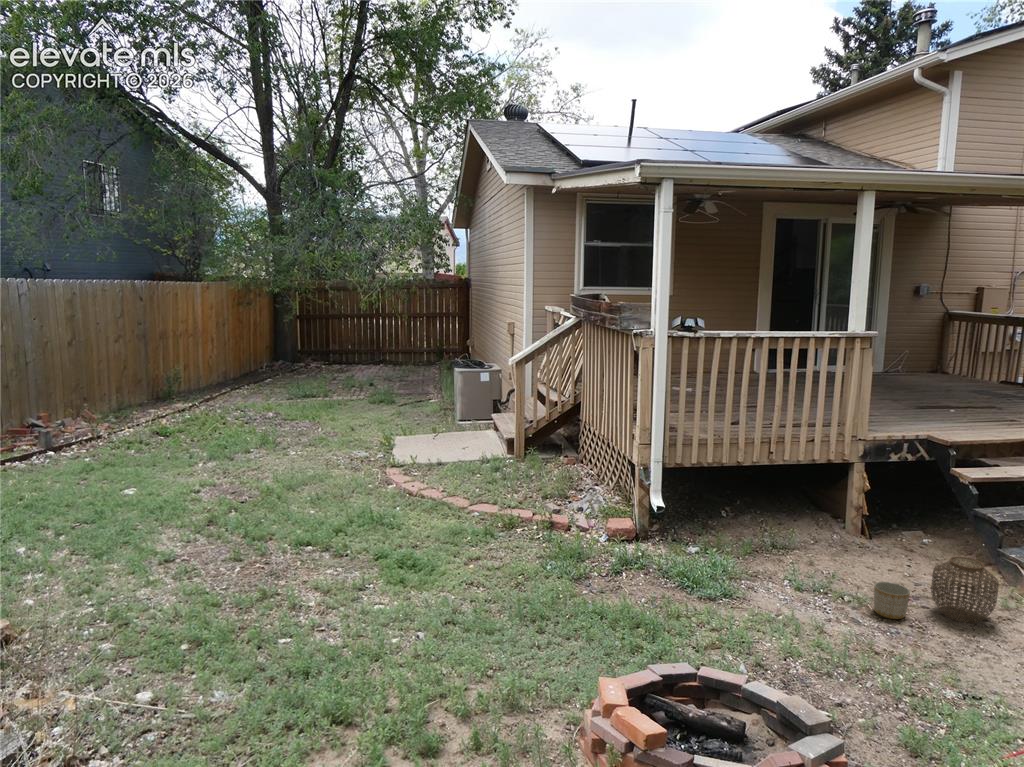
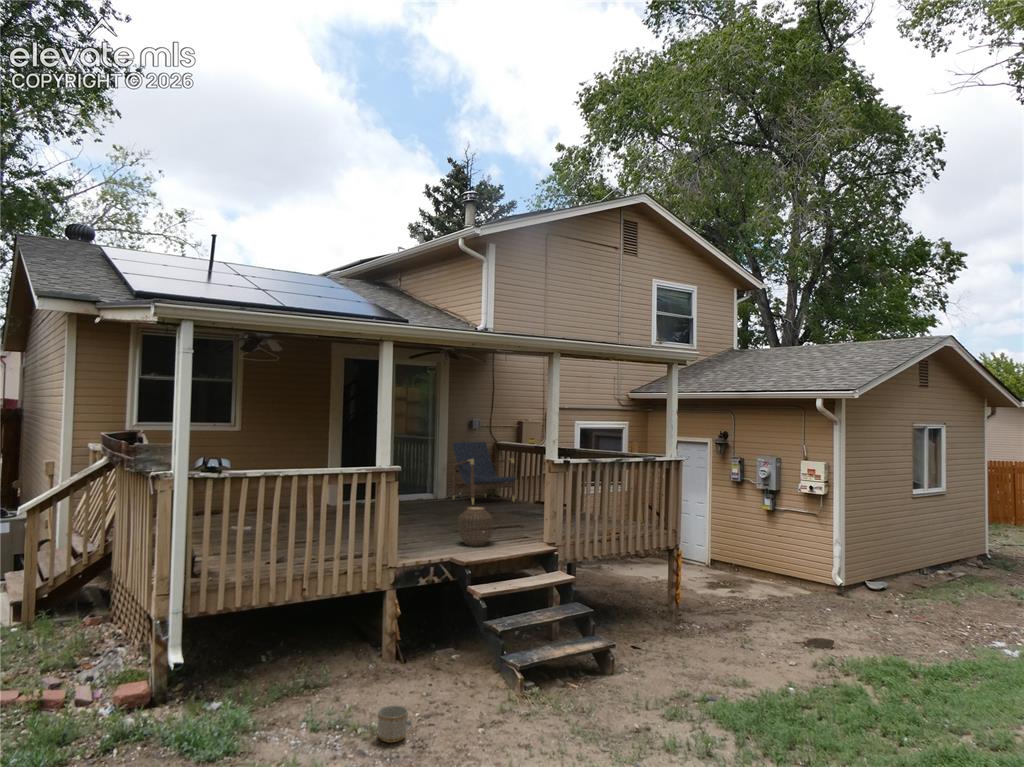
lounge chair: none [895,310,983,381] -> present [453,442,516,505]
woven basket: present [931,557,999,623] -> present [458,507,493,546]

